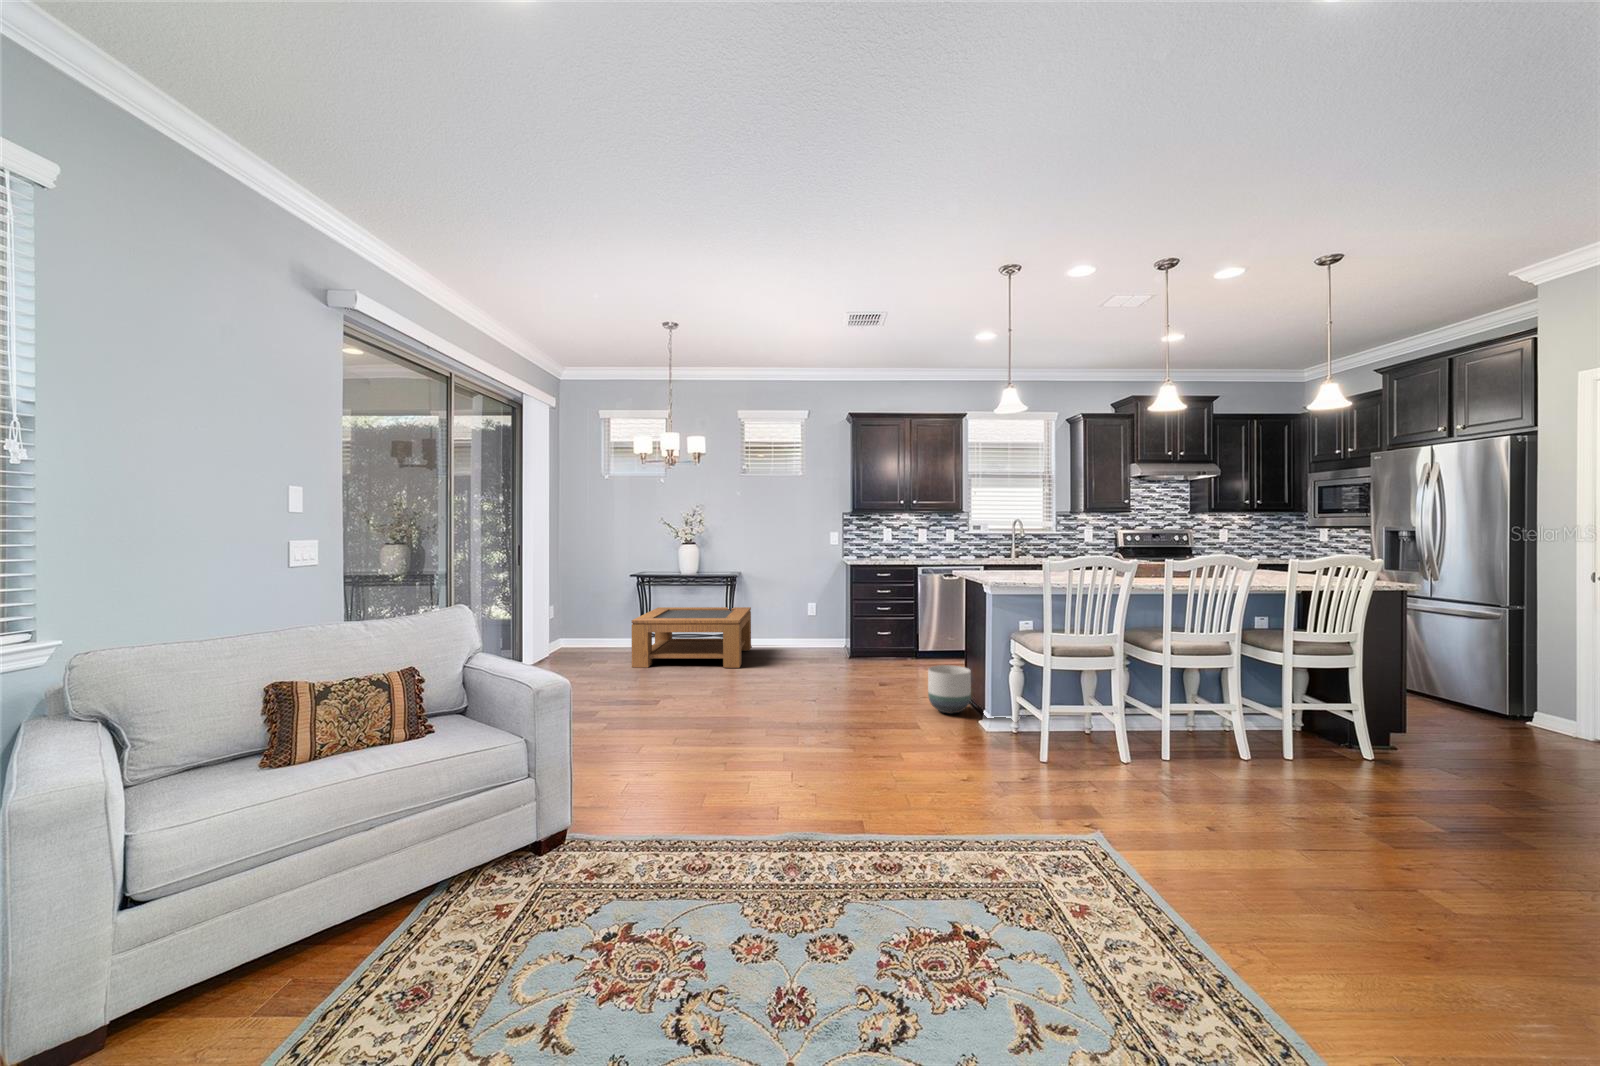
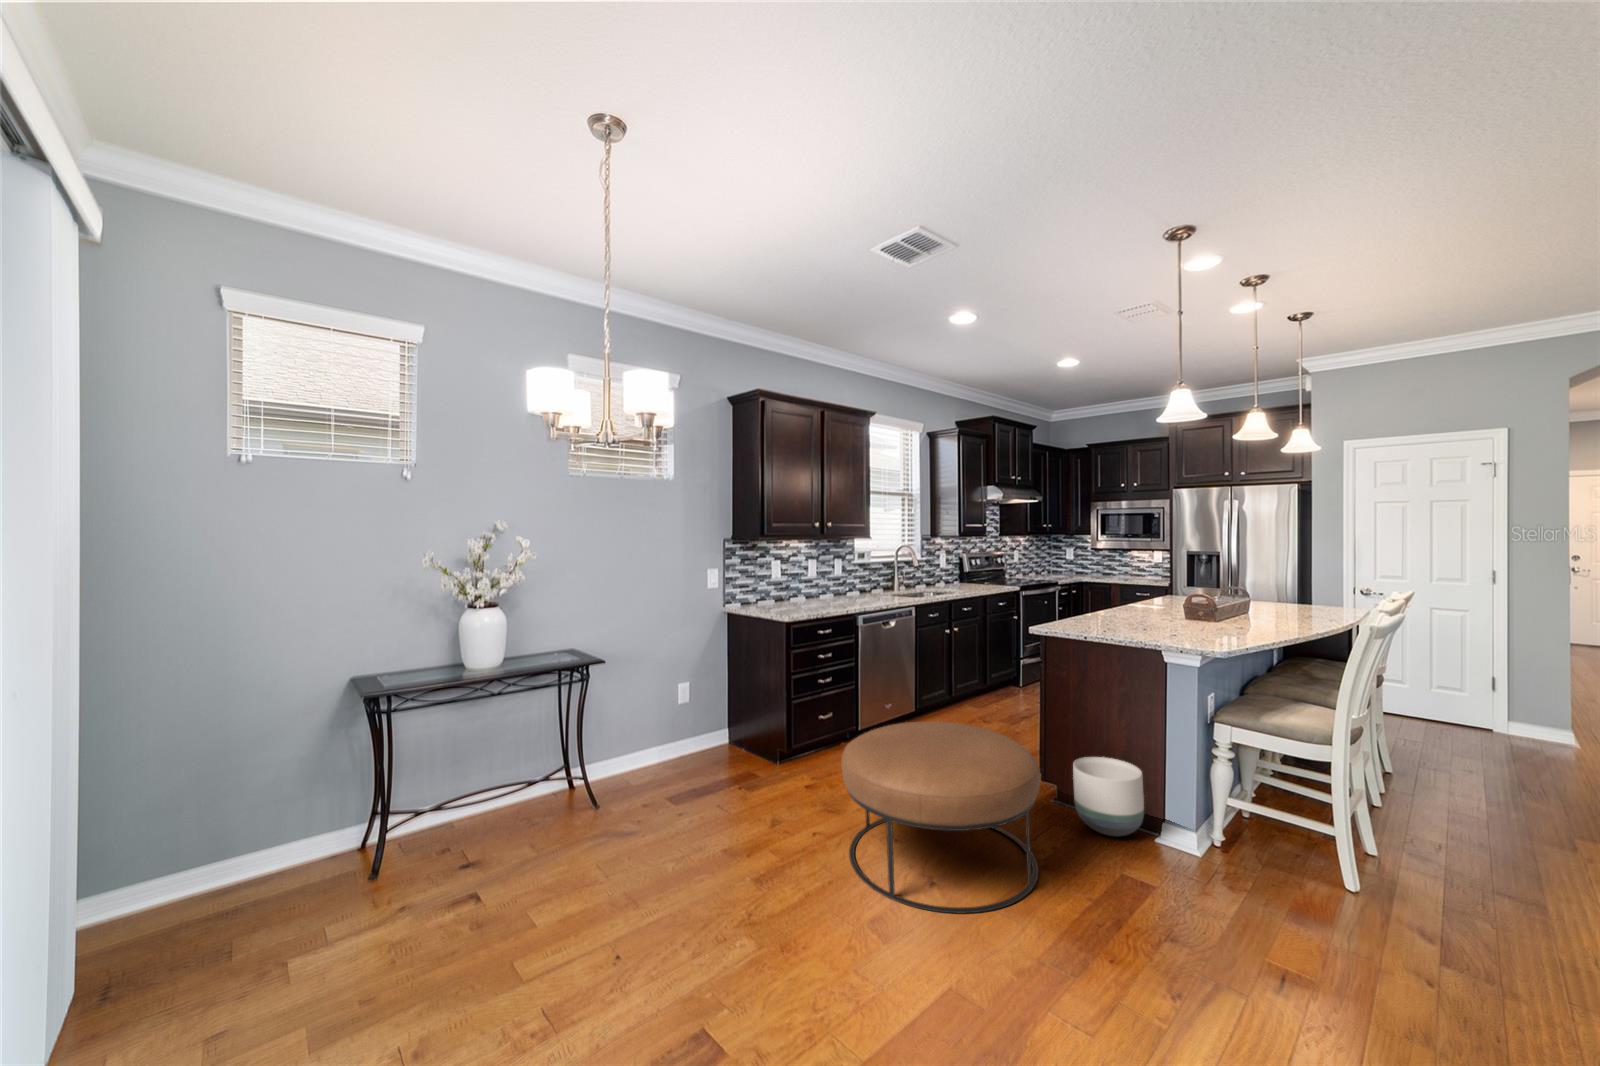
coffee table: present [632,607,751,668] -> none [412,703,670,914]
ottoman: none [779,626,891,712] -> present [842,722,1040,913]

